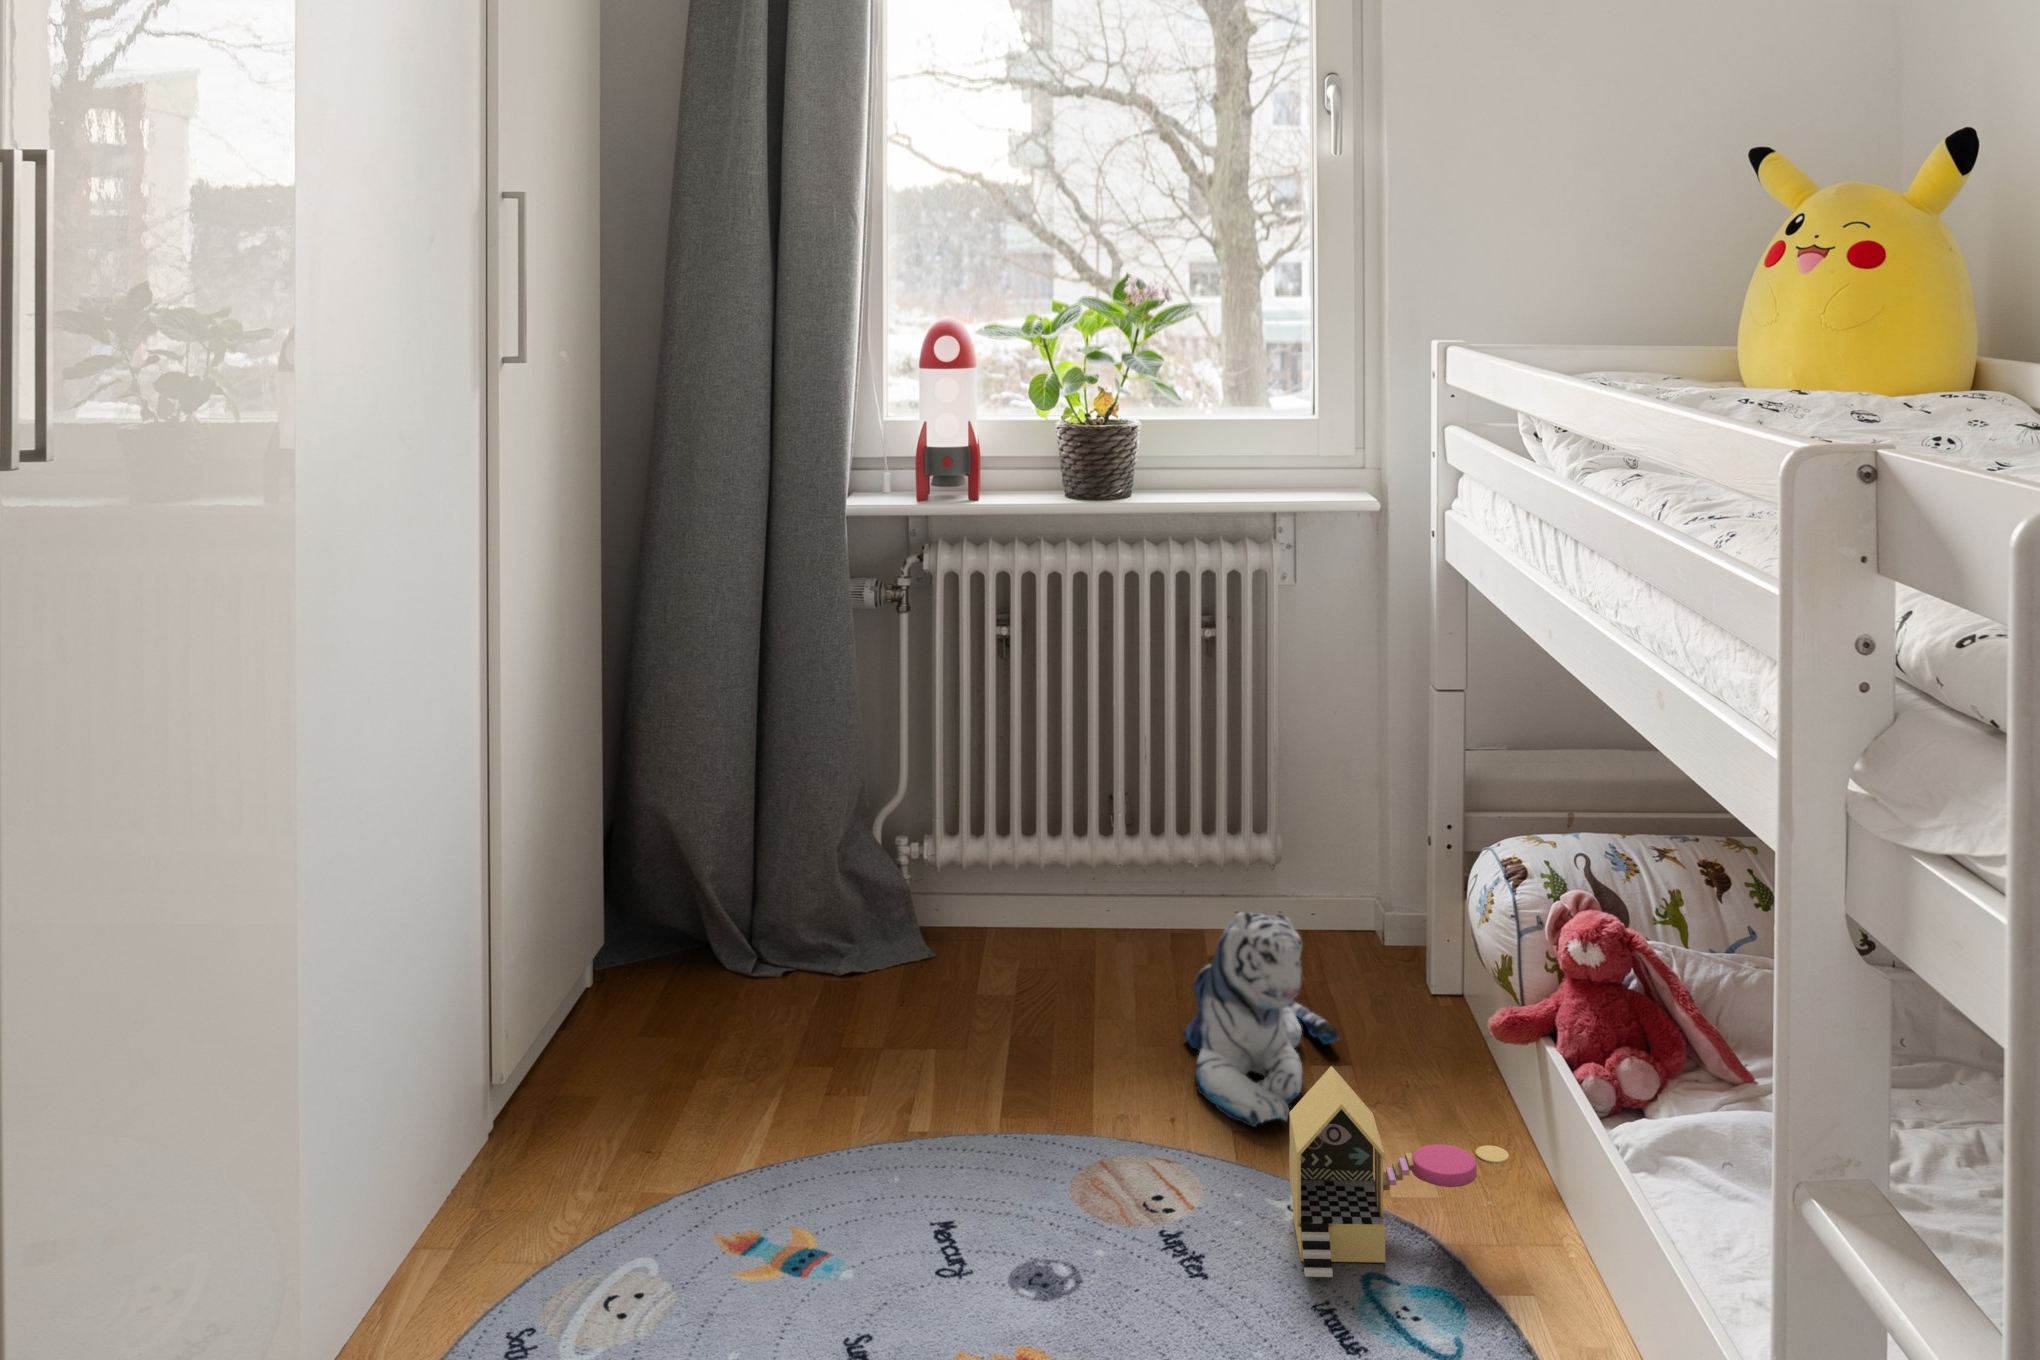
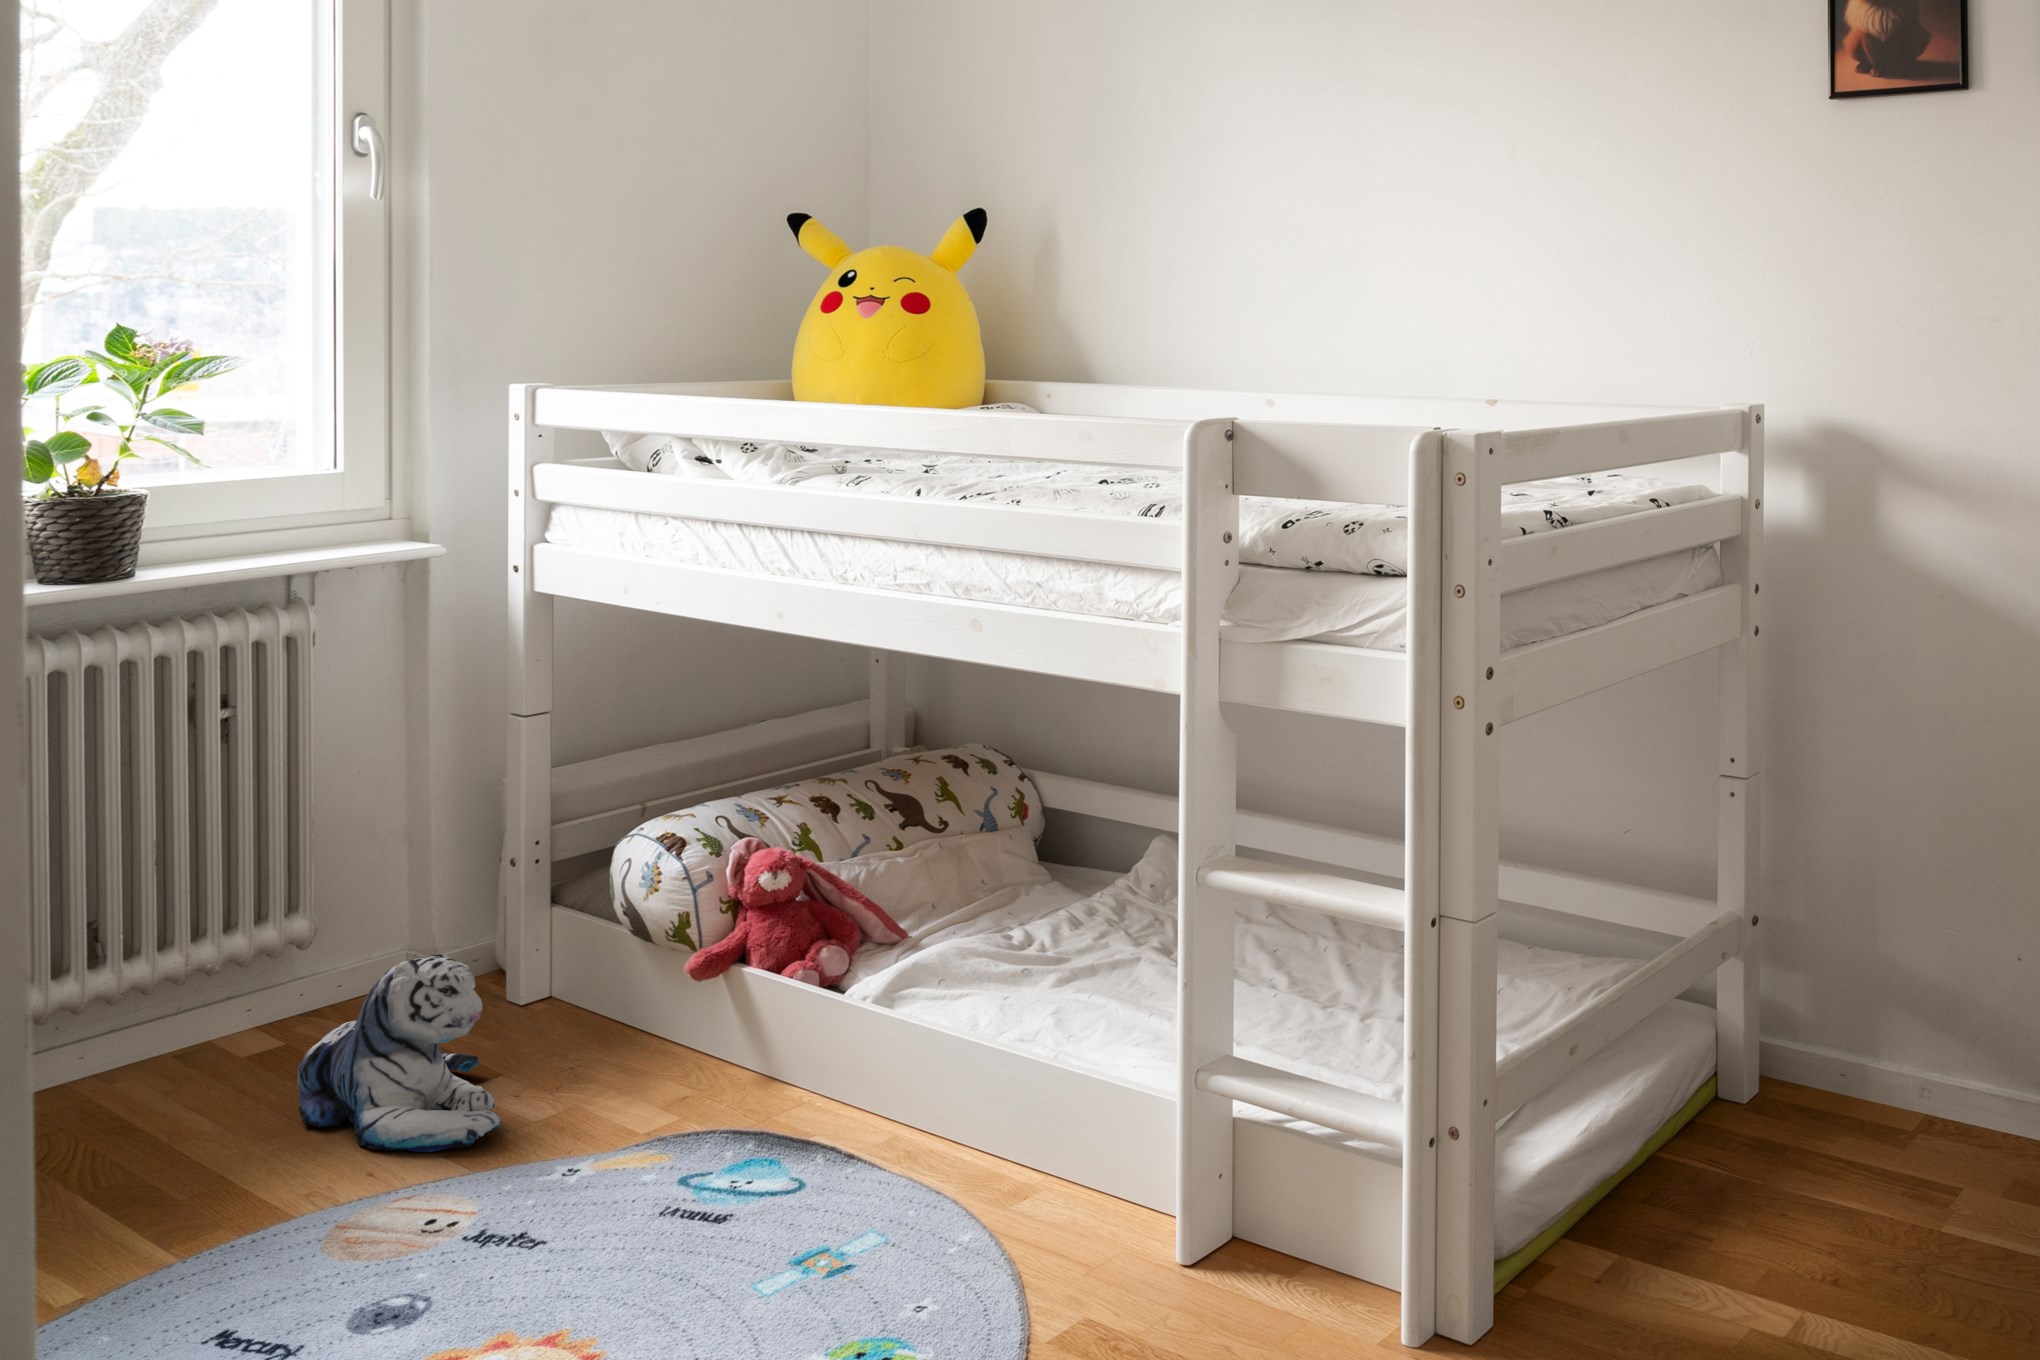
toy house: present [1289,1066,1509,1277] -> none [571,1031,764,1199]

